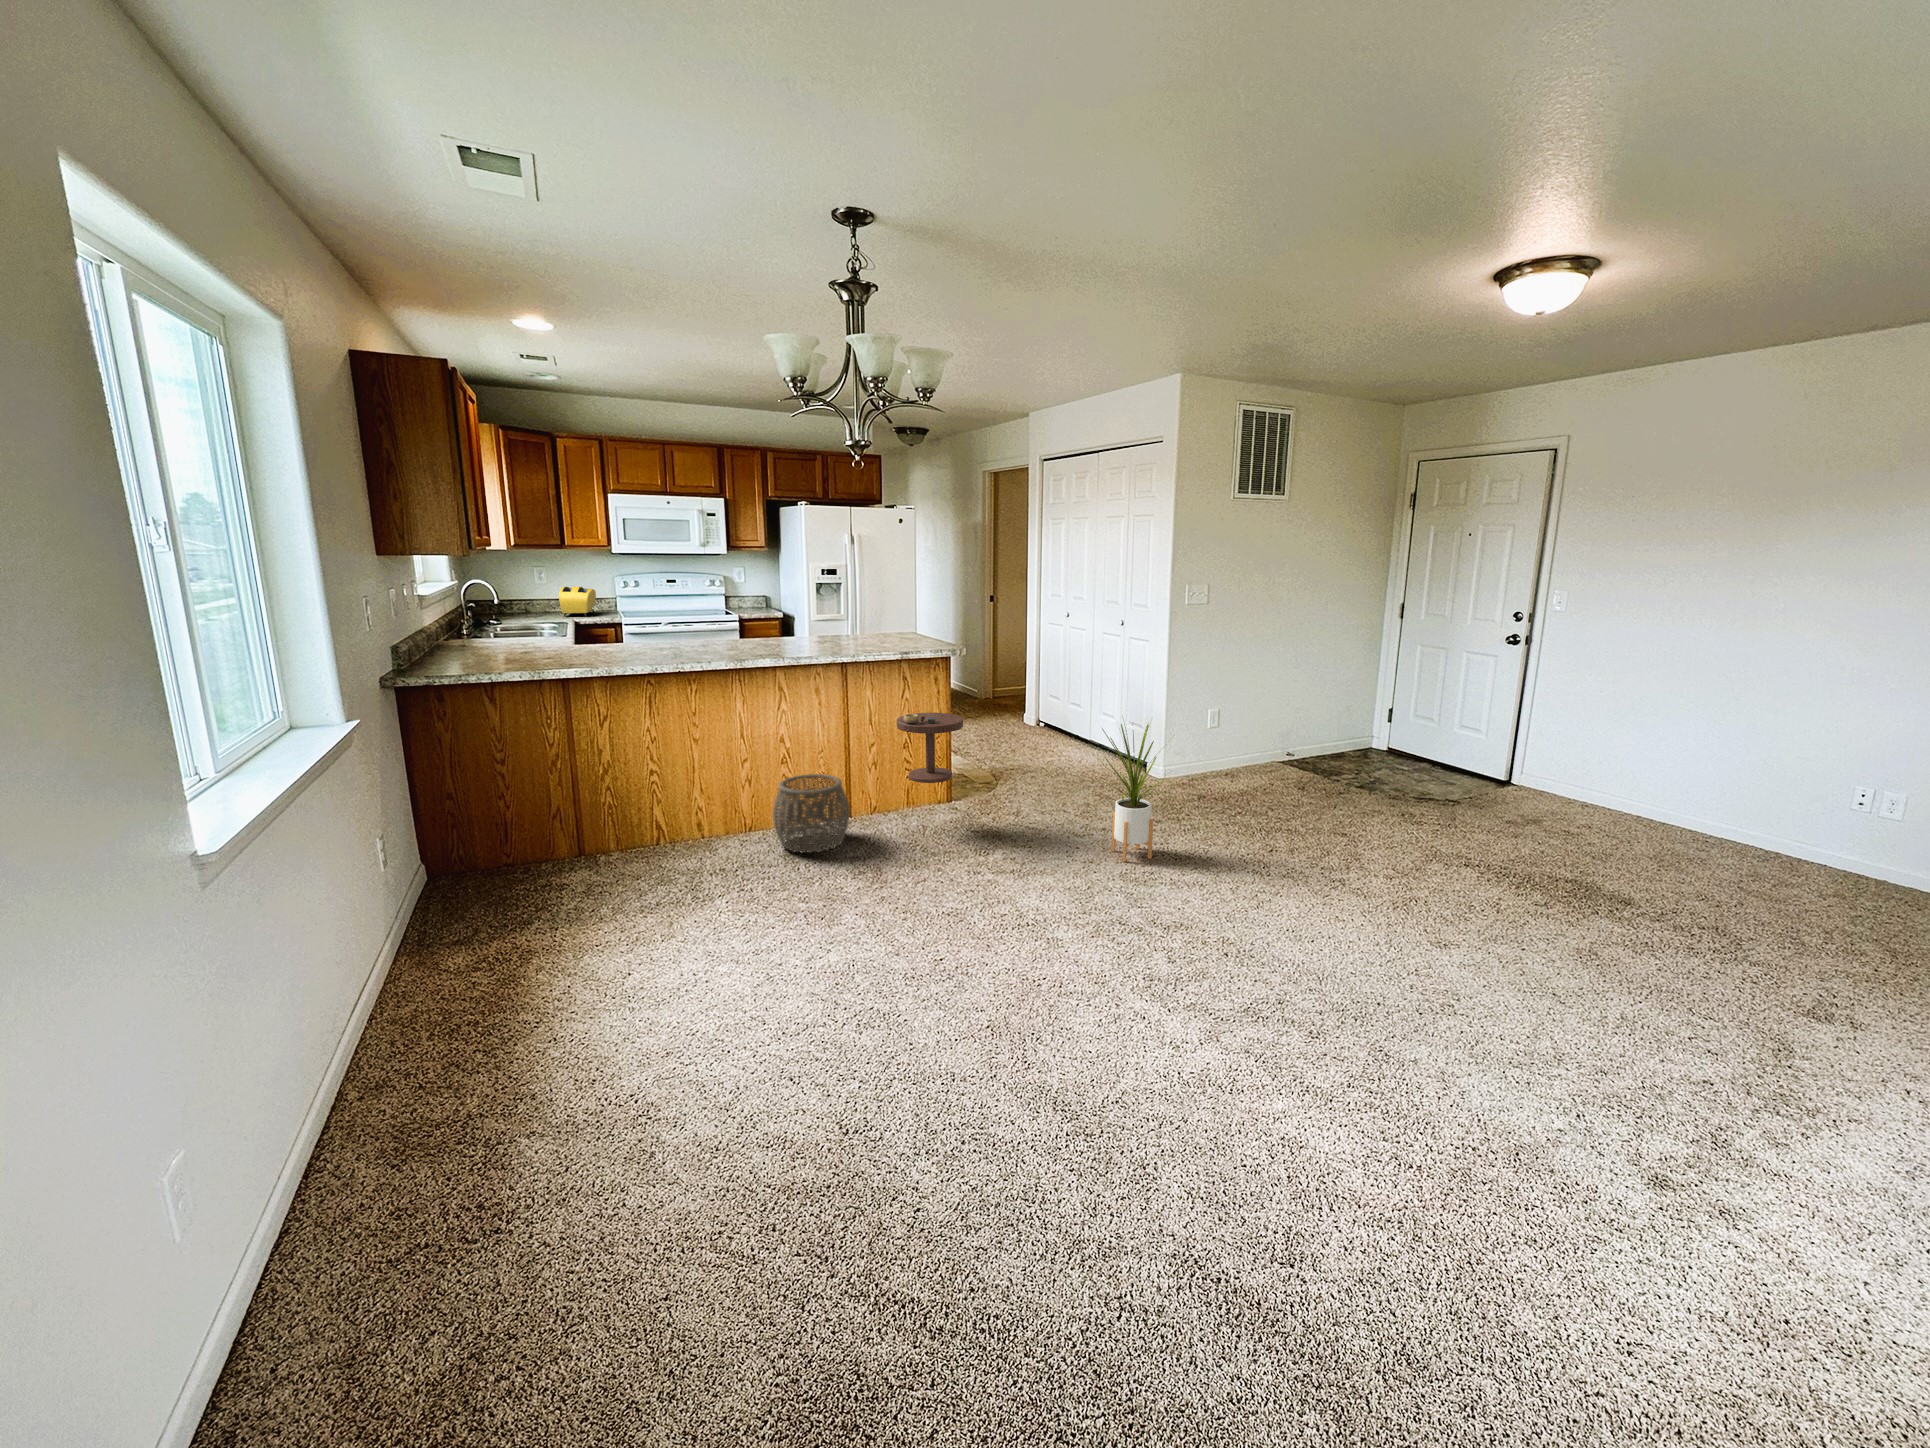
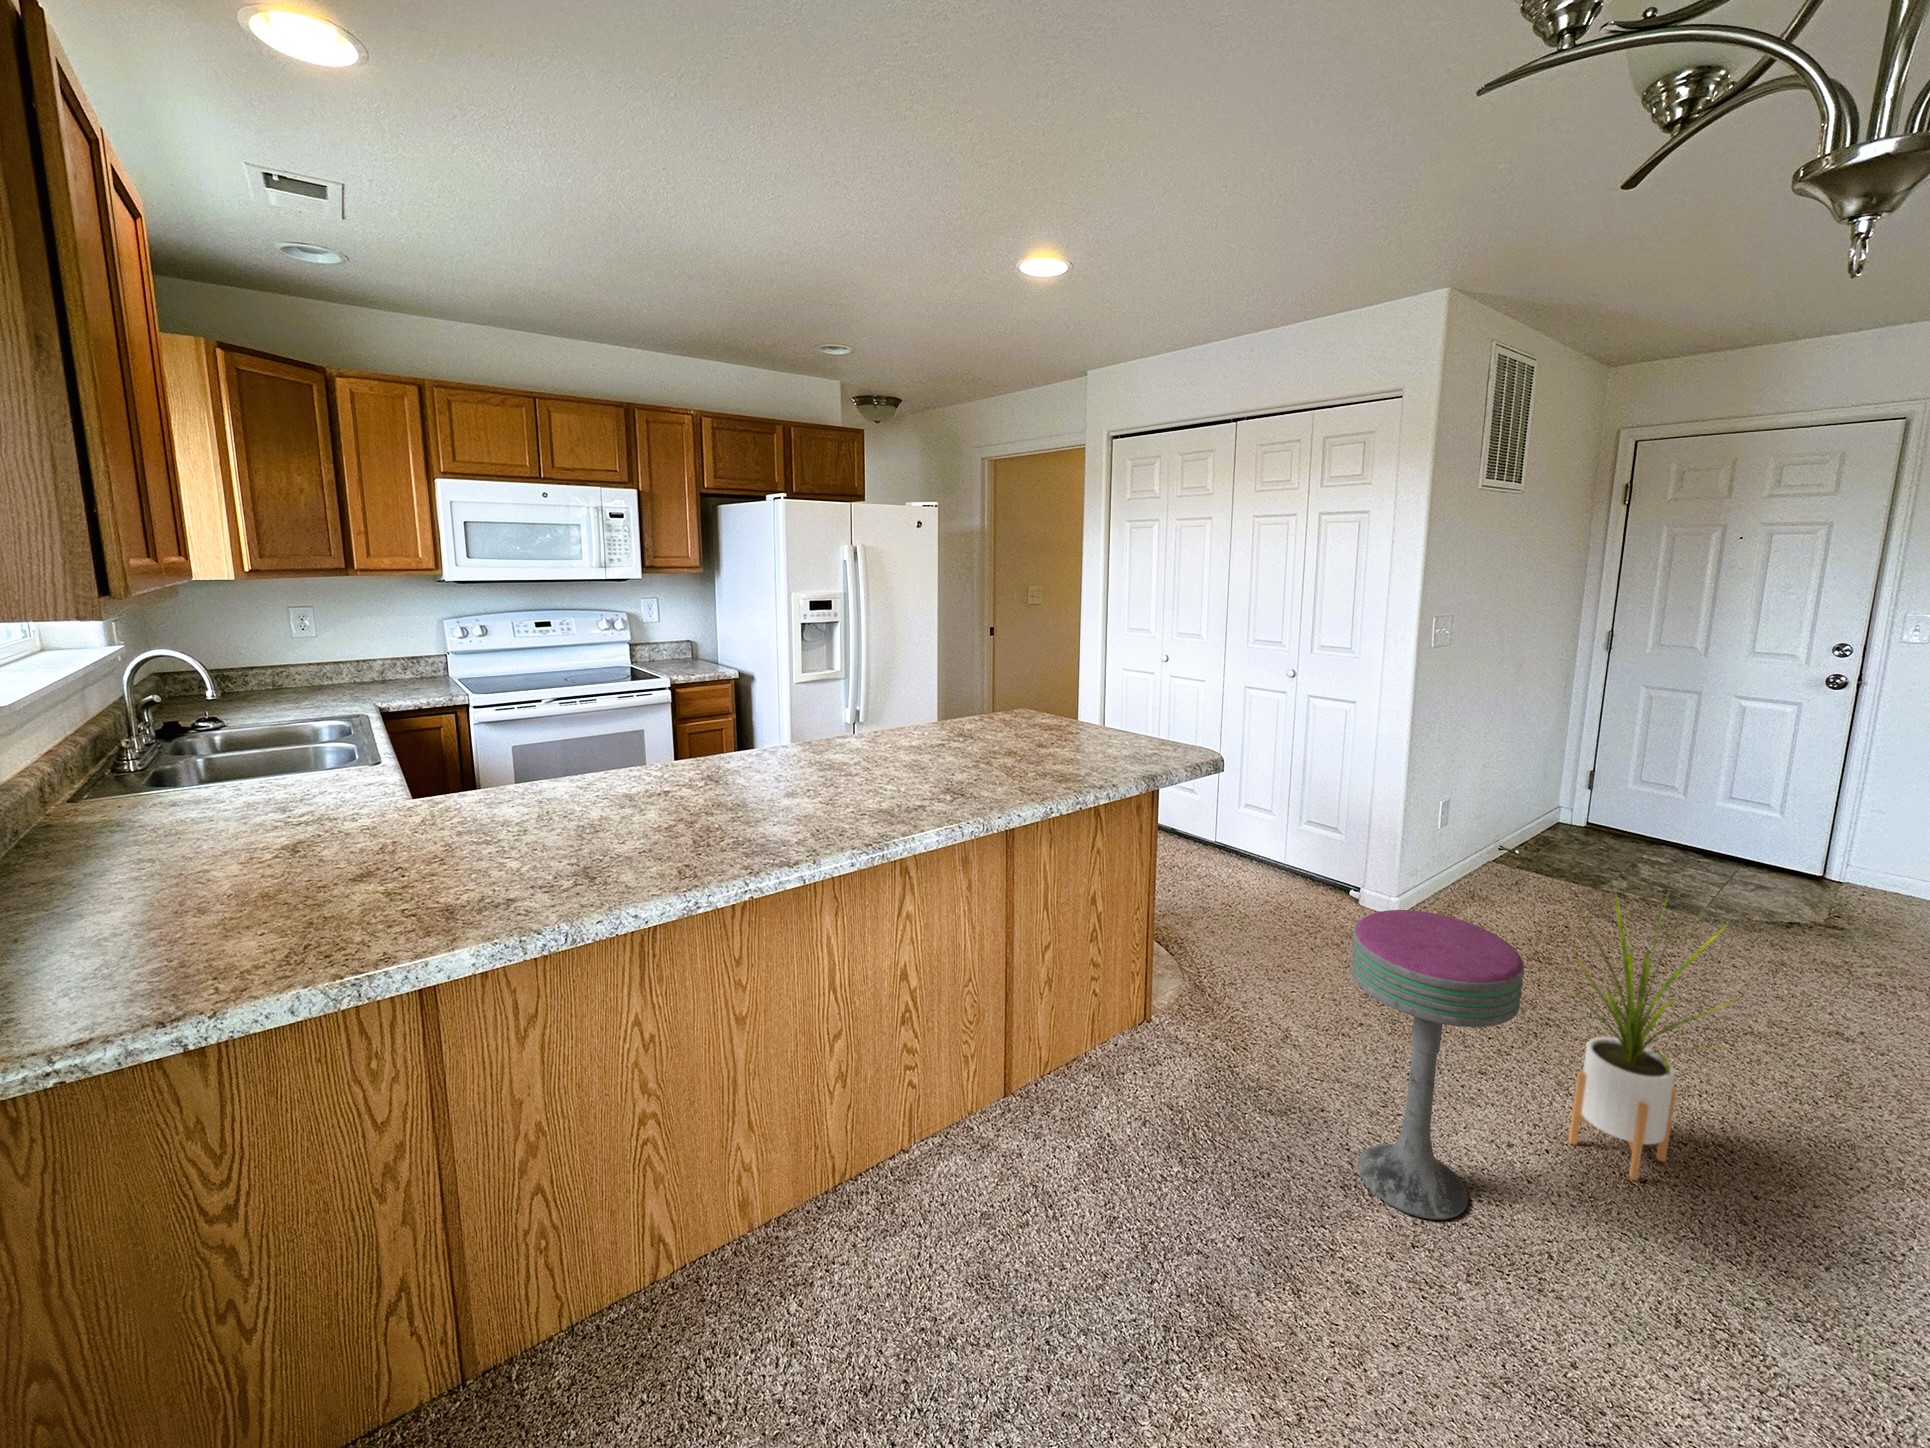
toaster: present [559,586,596,617] -> none [343,639,410,694]
side table: present [897,712,963,783] -> none [1137,883,1274,1124]
bar stool: none [977,722,1049,862] -> present [1350,910,1524,1220]
woven basket: present [773,774,850,853] -> none [918,1045,1085,1263]

